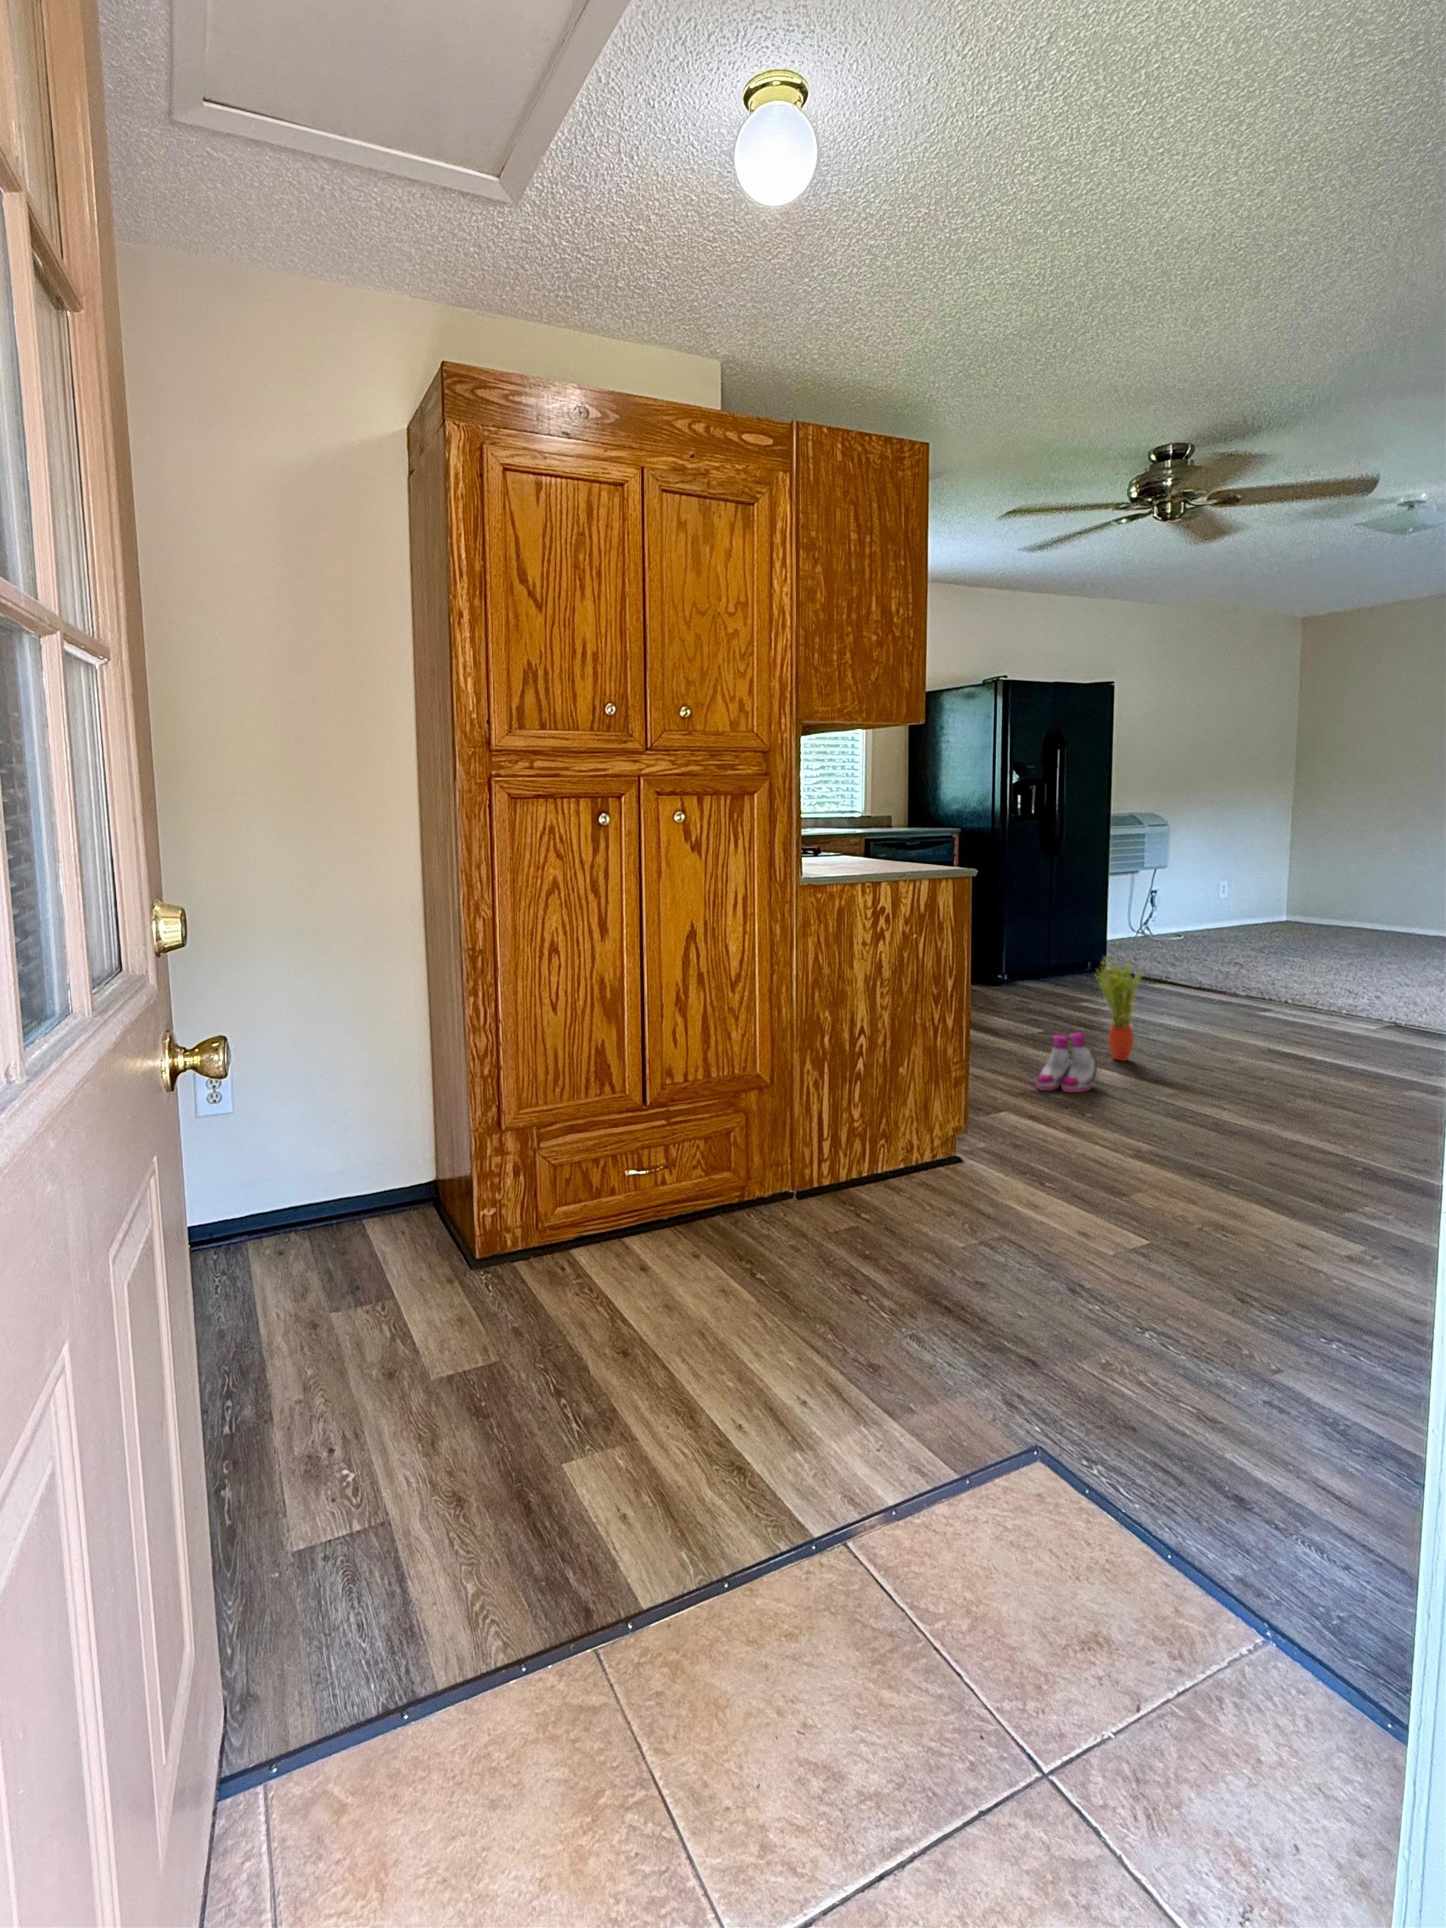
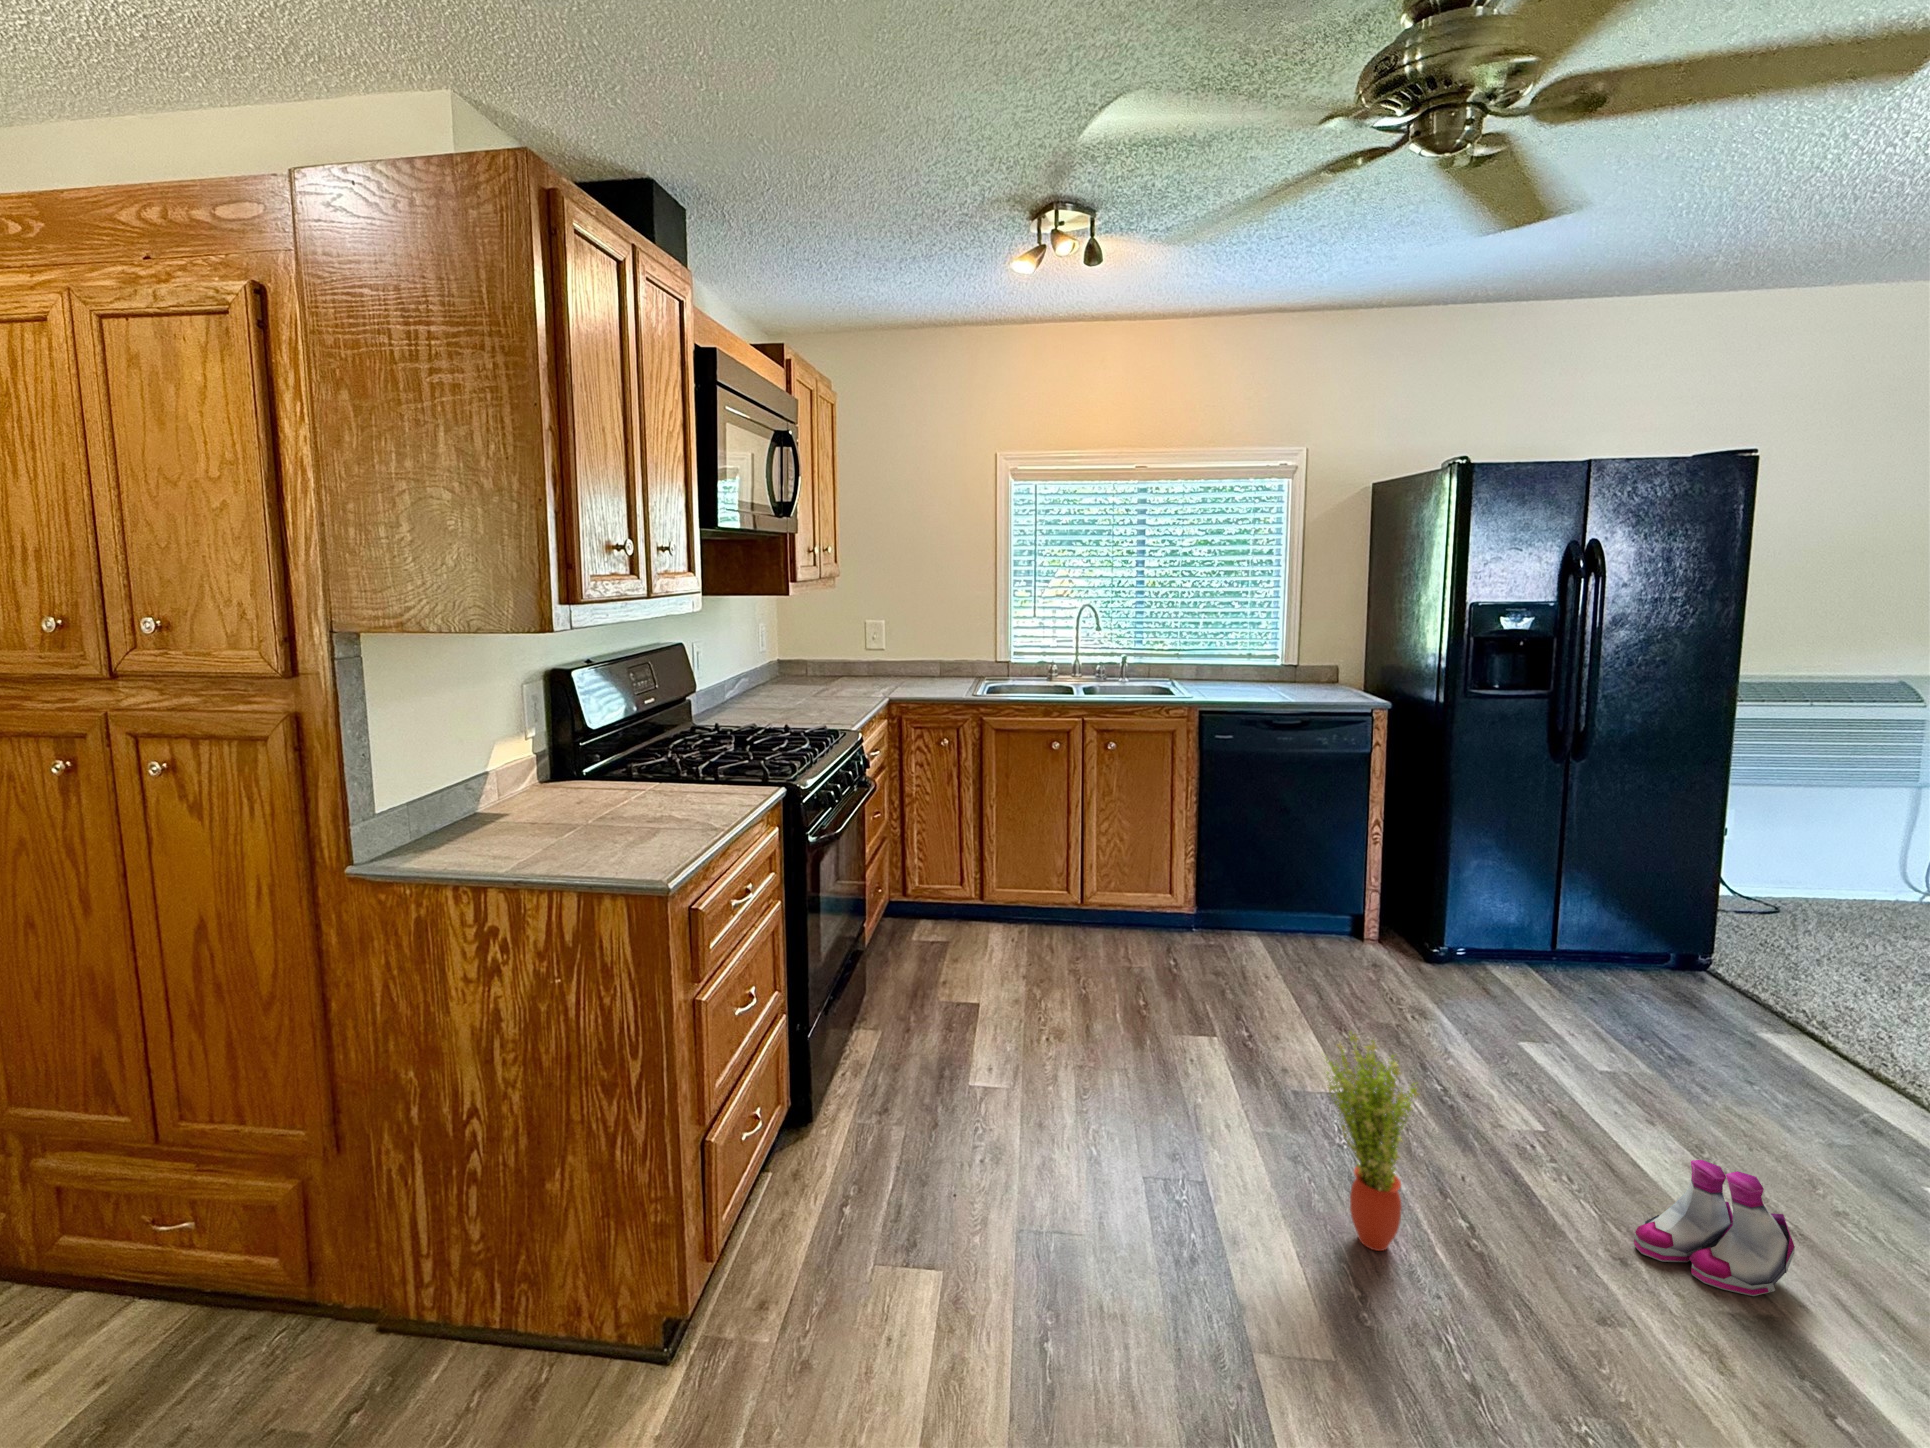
boots: present [1036,1032,1097,1092] -> present [1634,1160,1795,1296]

